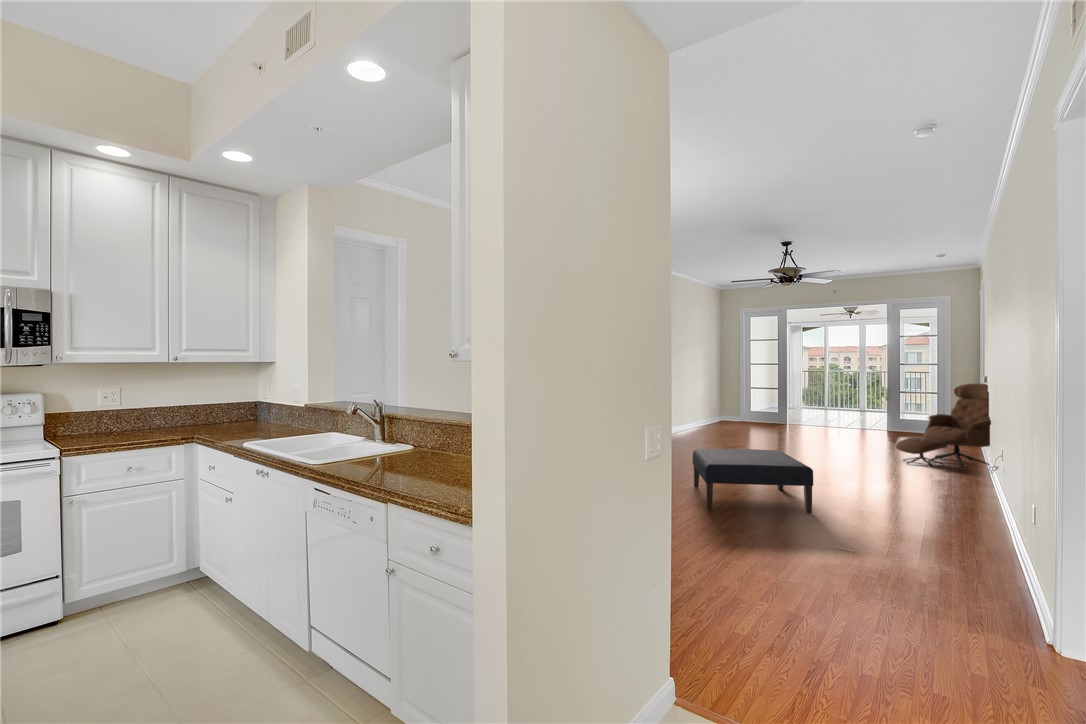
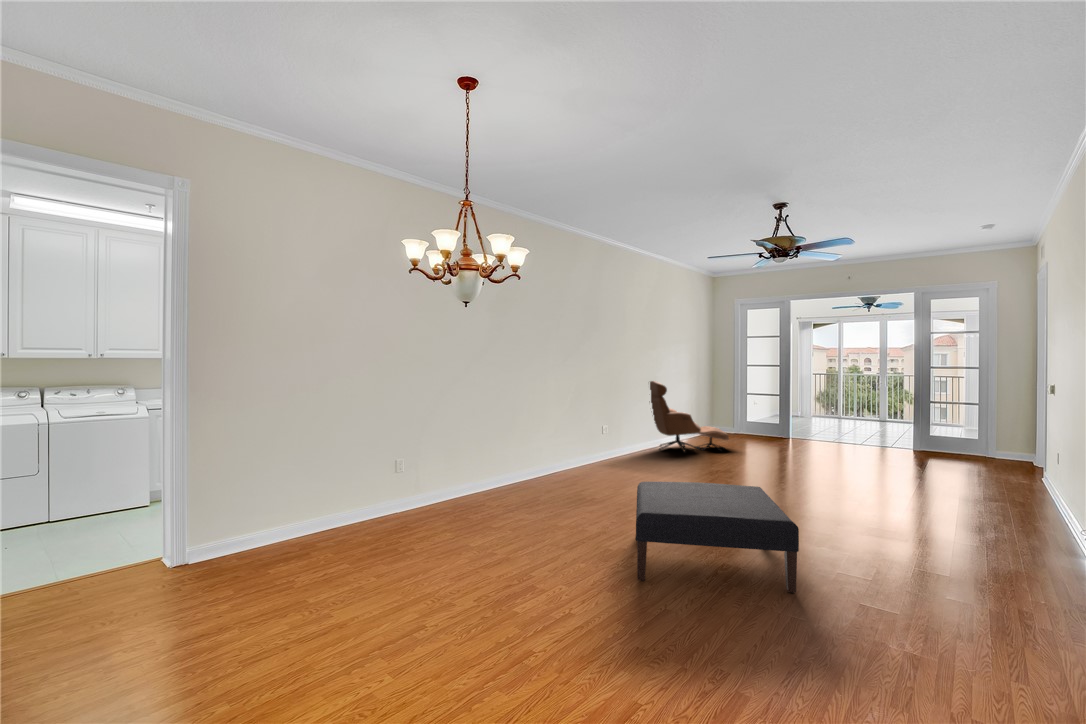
lounge chair: present [896,384,991,467] -> present [650,381,729,453]

